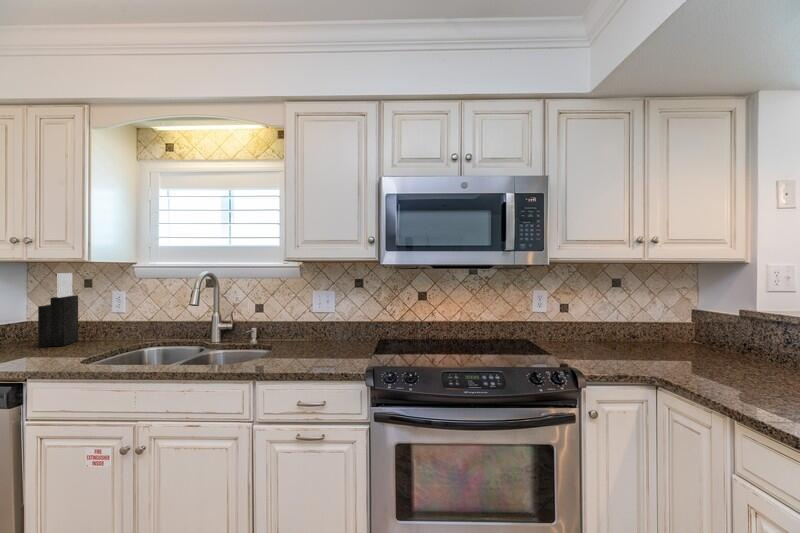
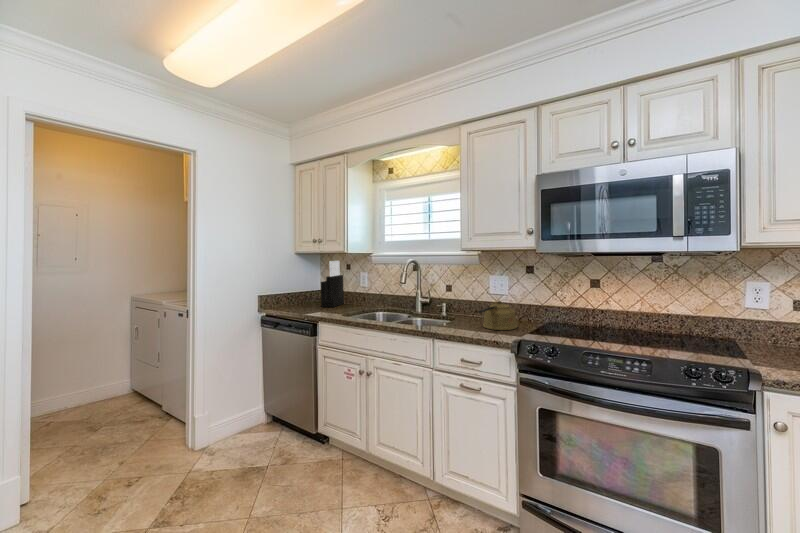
kettle: none [309,318,352,352] -> present [478,301,517,330]

